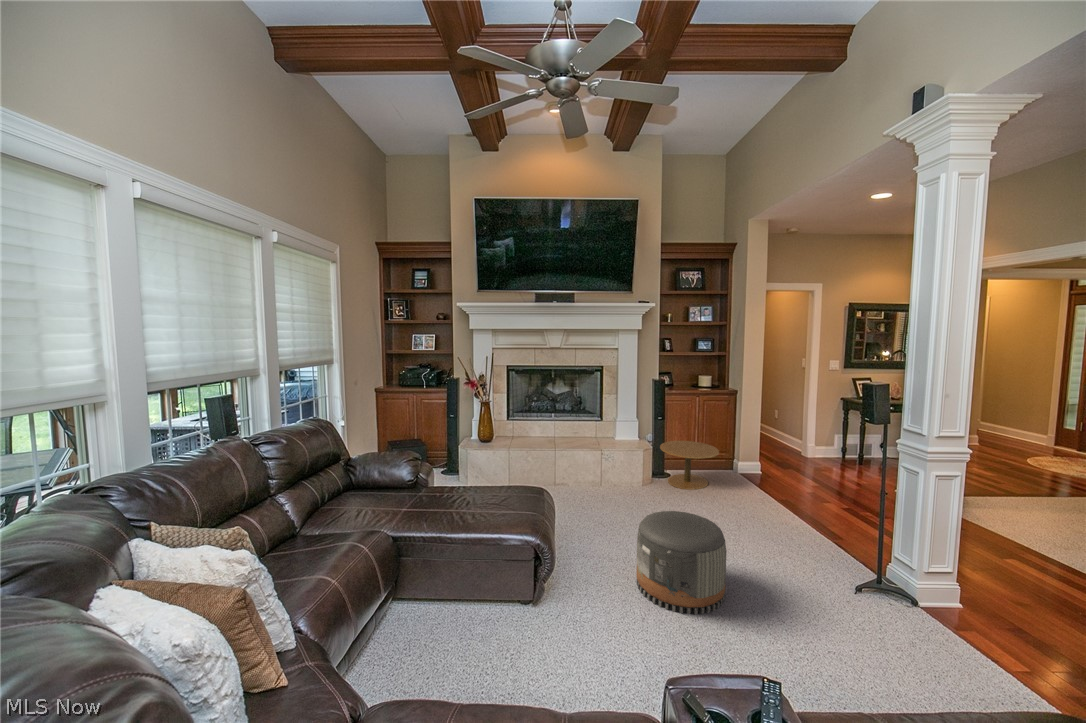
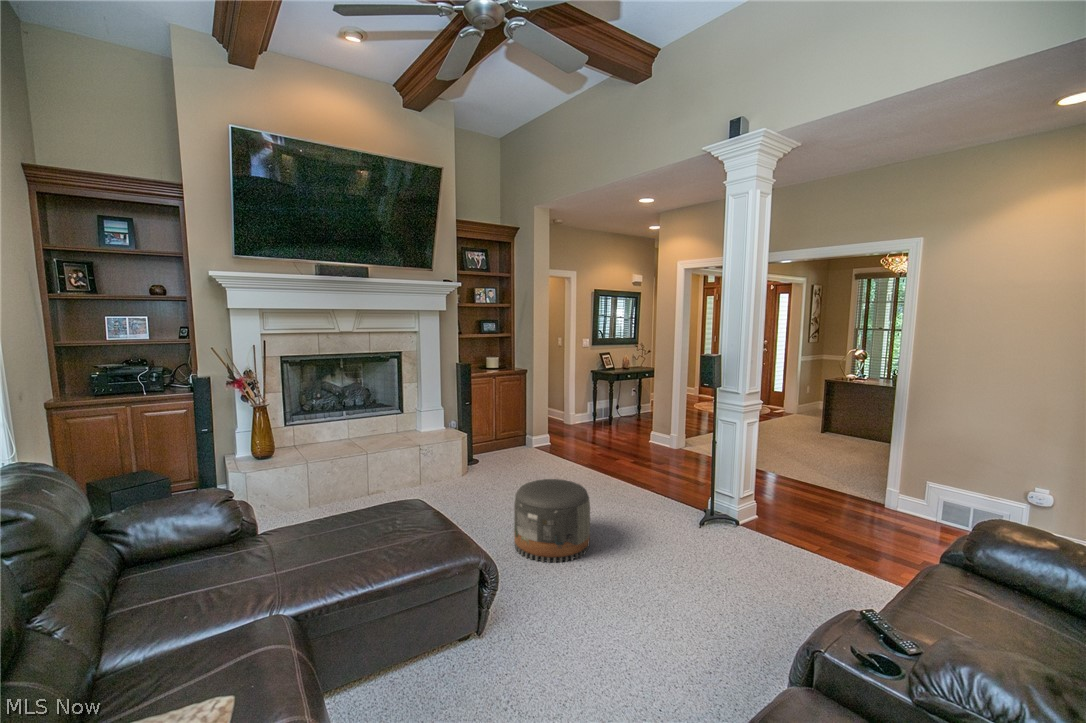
side table: present [660,441,719,490] -> none [467,422,522,469]

